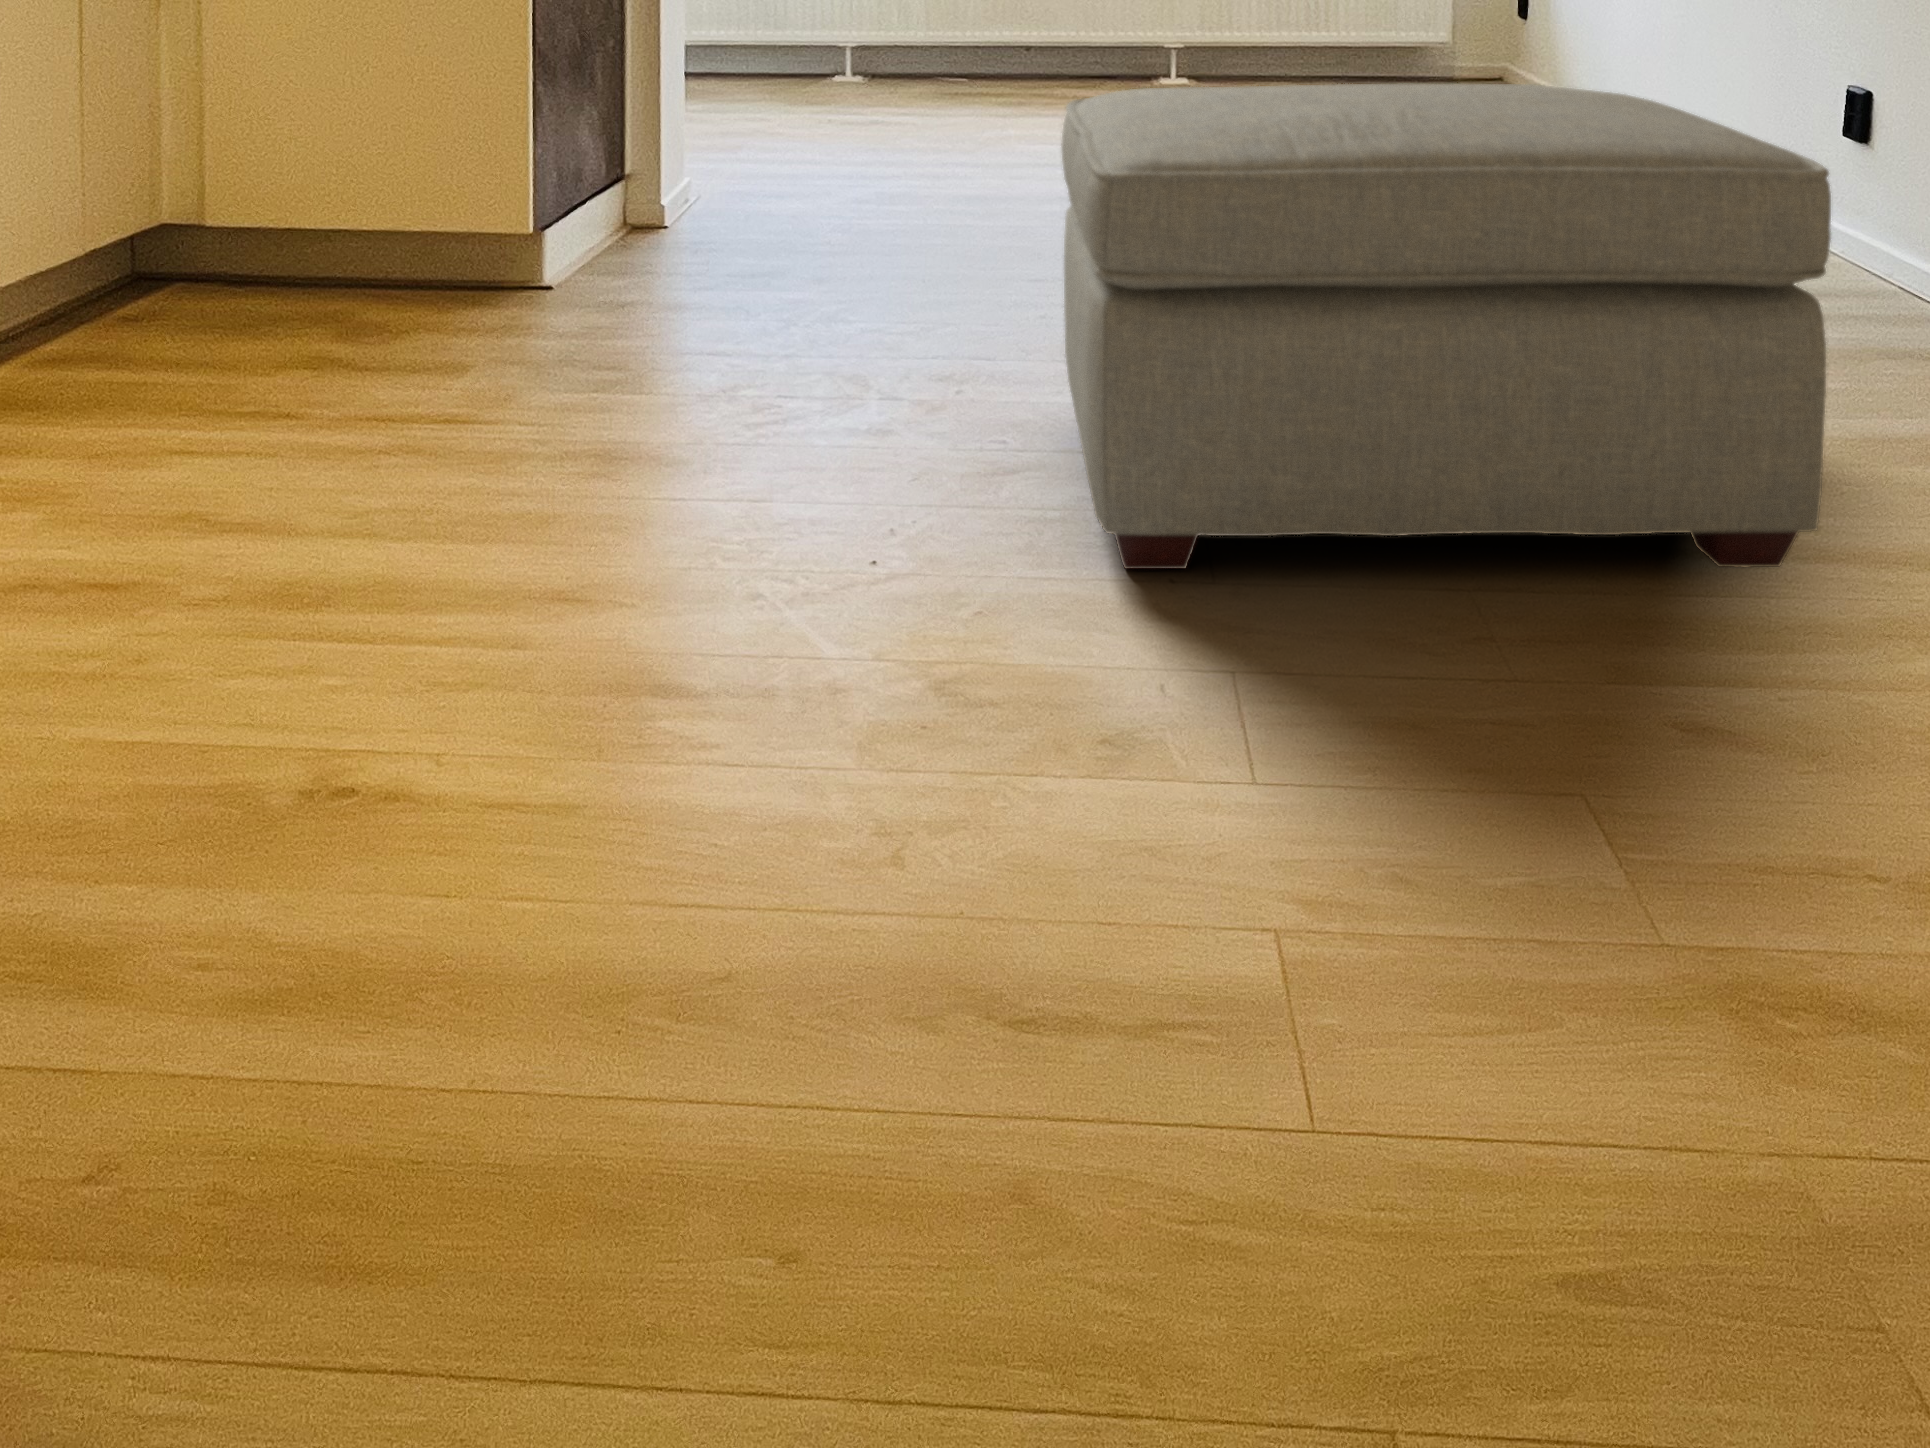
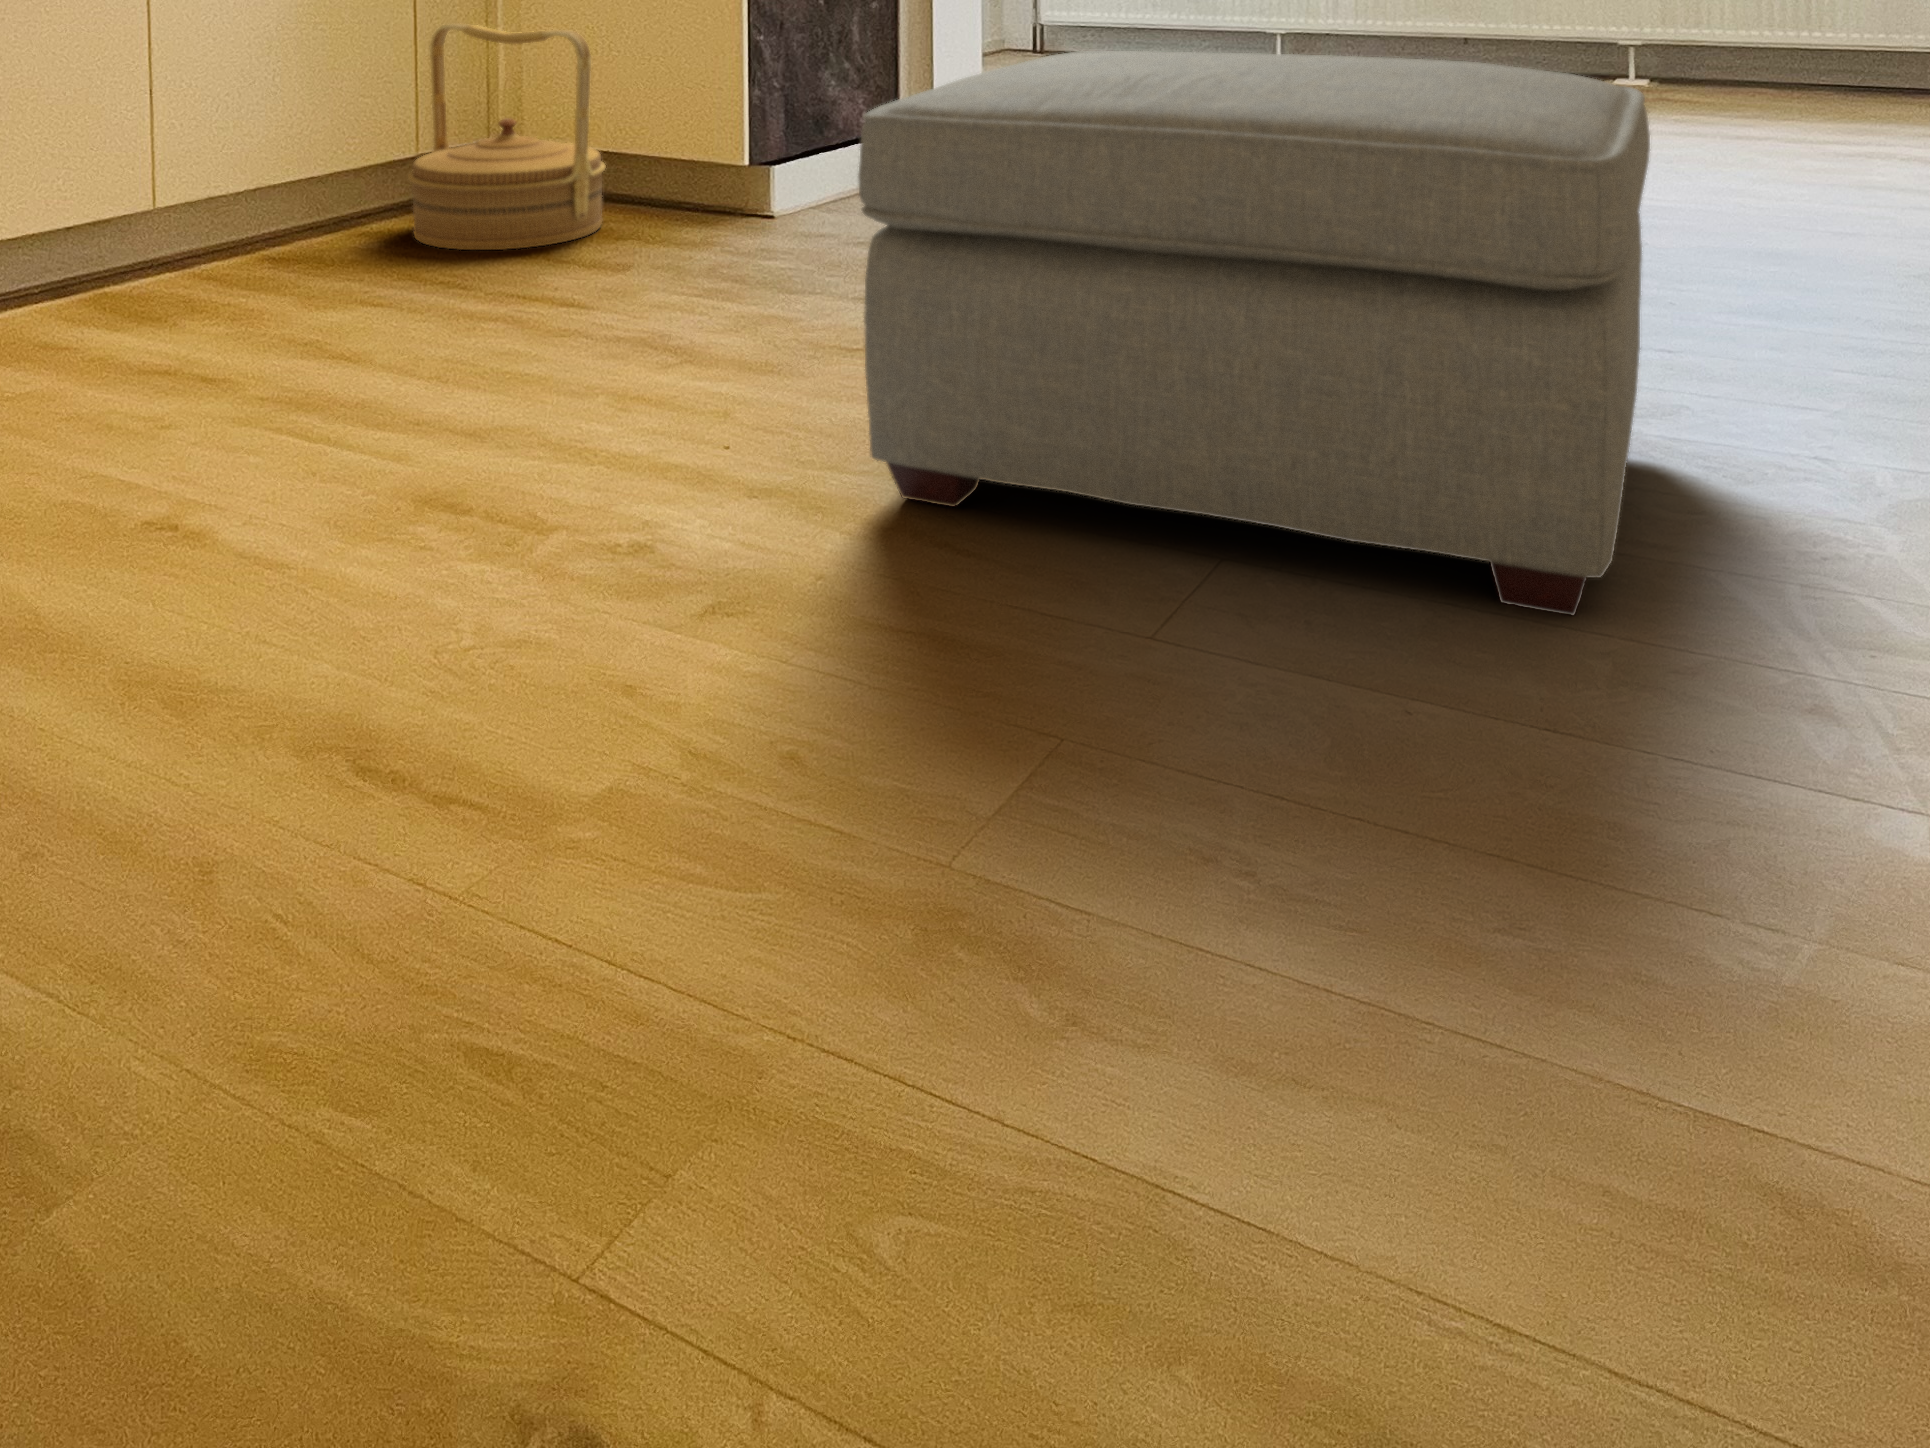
woven basket: none [107,86,362,365] -> present [408,23,605,250]

